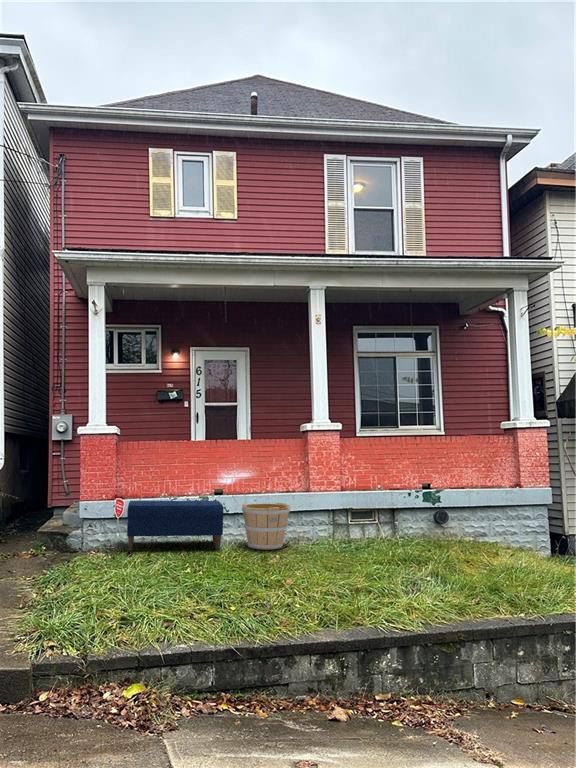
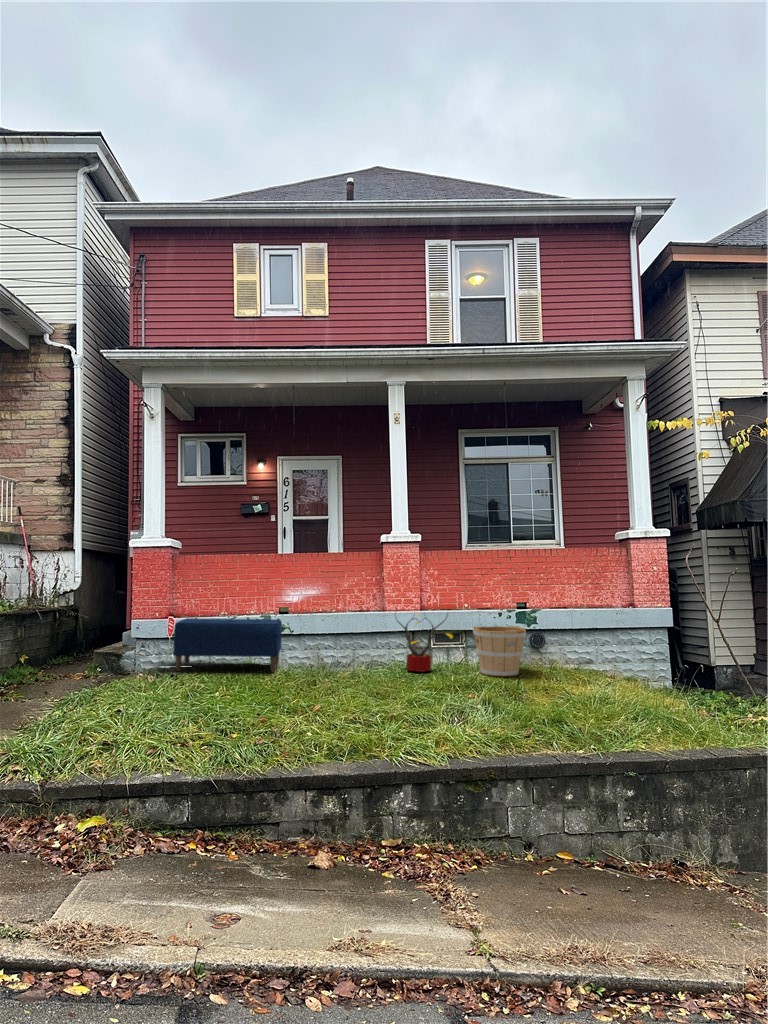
decorative plant: none [317,491,376,546] -> present [396,613,453,672]
wooden bucket: present [242,503,290,550] -> present [473,626,526,676]

